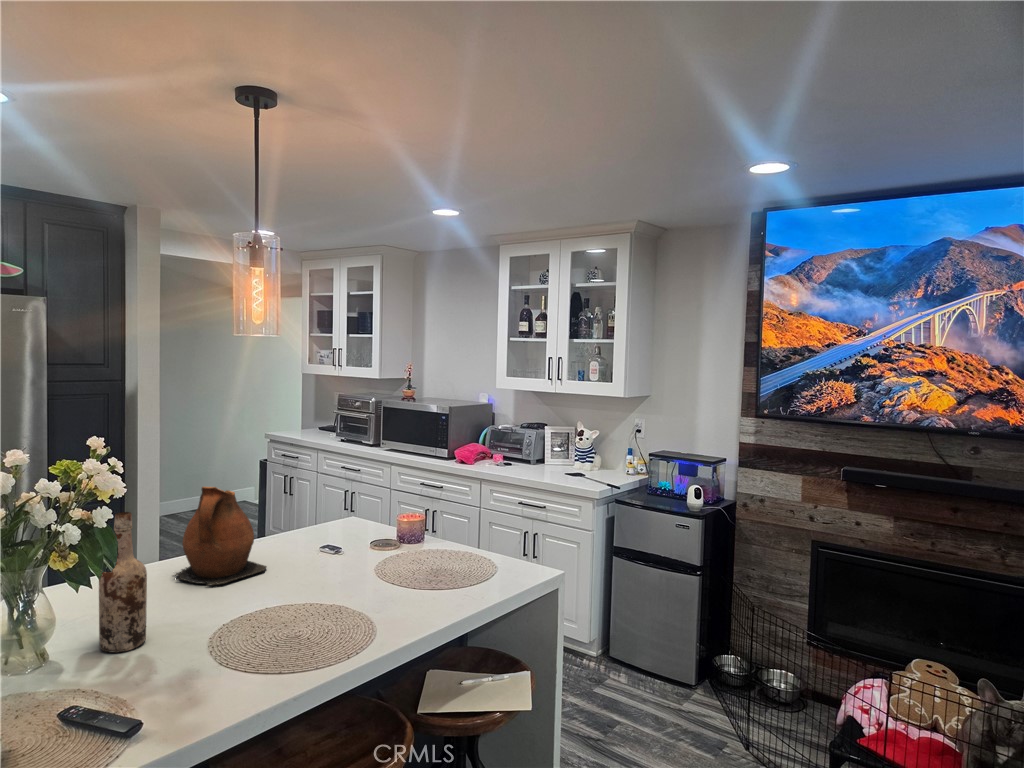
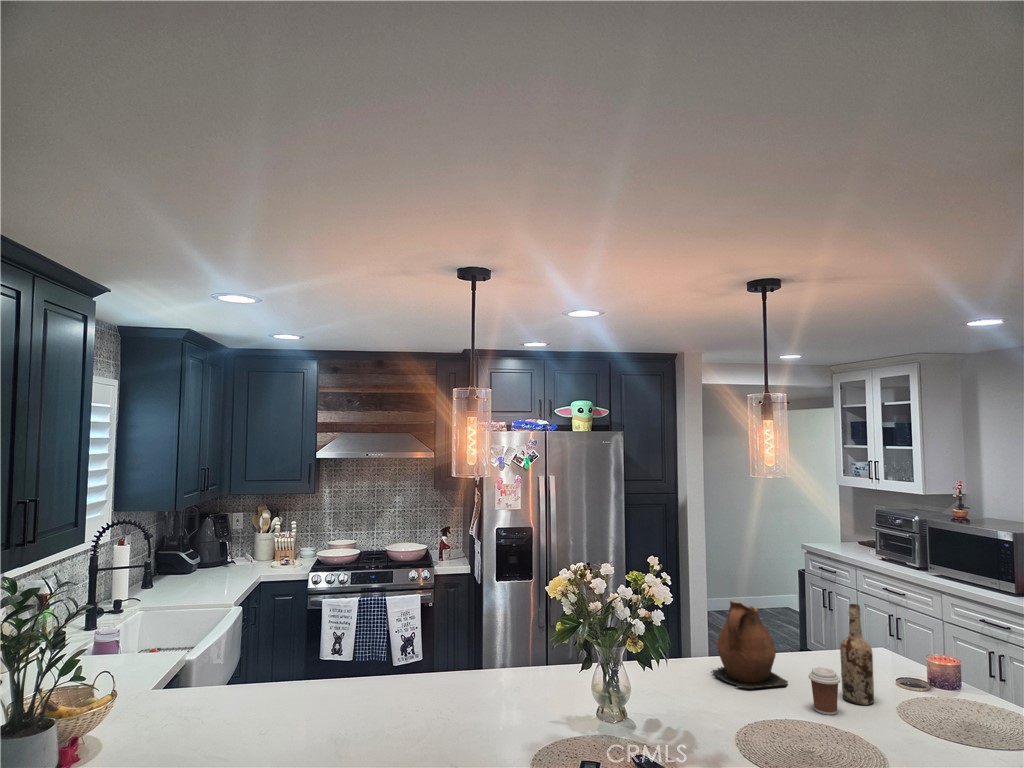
wine bottle: present [99,512,147,652] -> present [840,604,874,705]
coffee cup: none [293,542,326,591] -> present [808,667,840,715]

